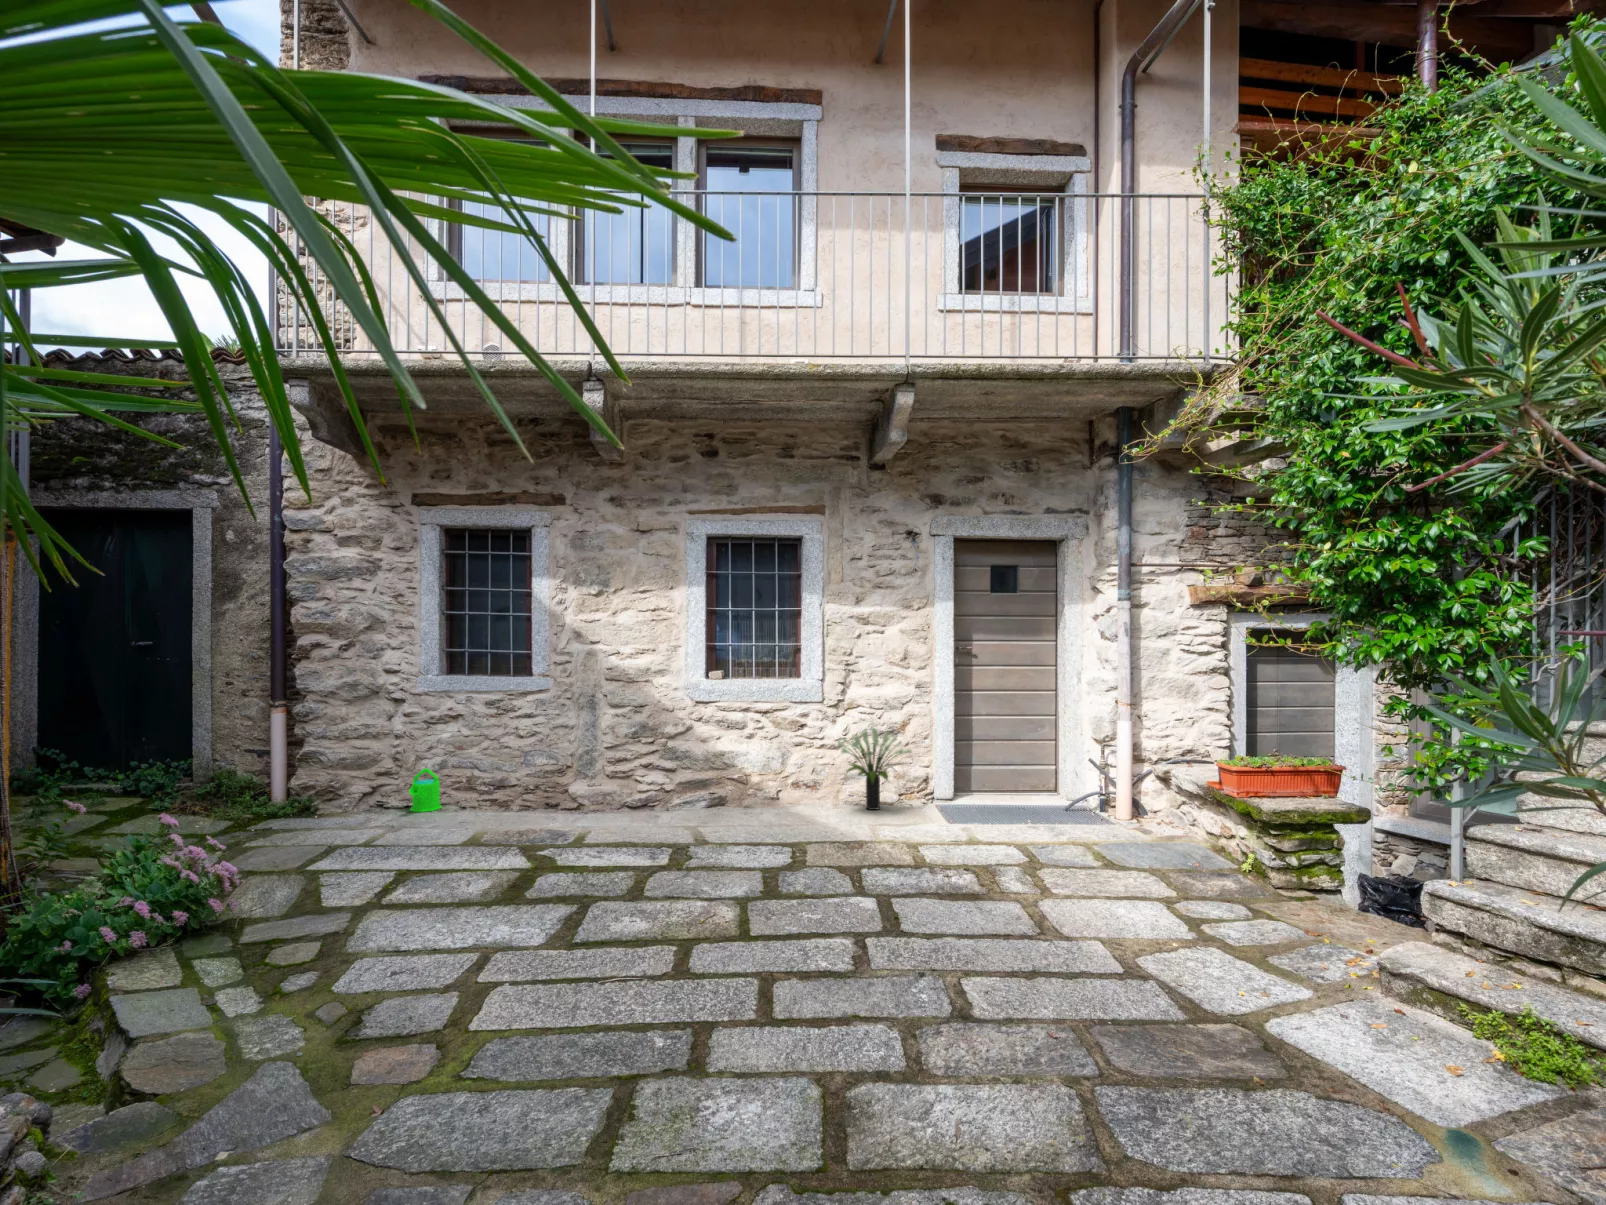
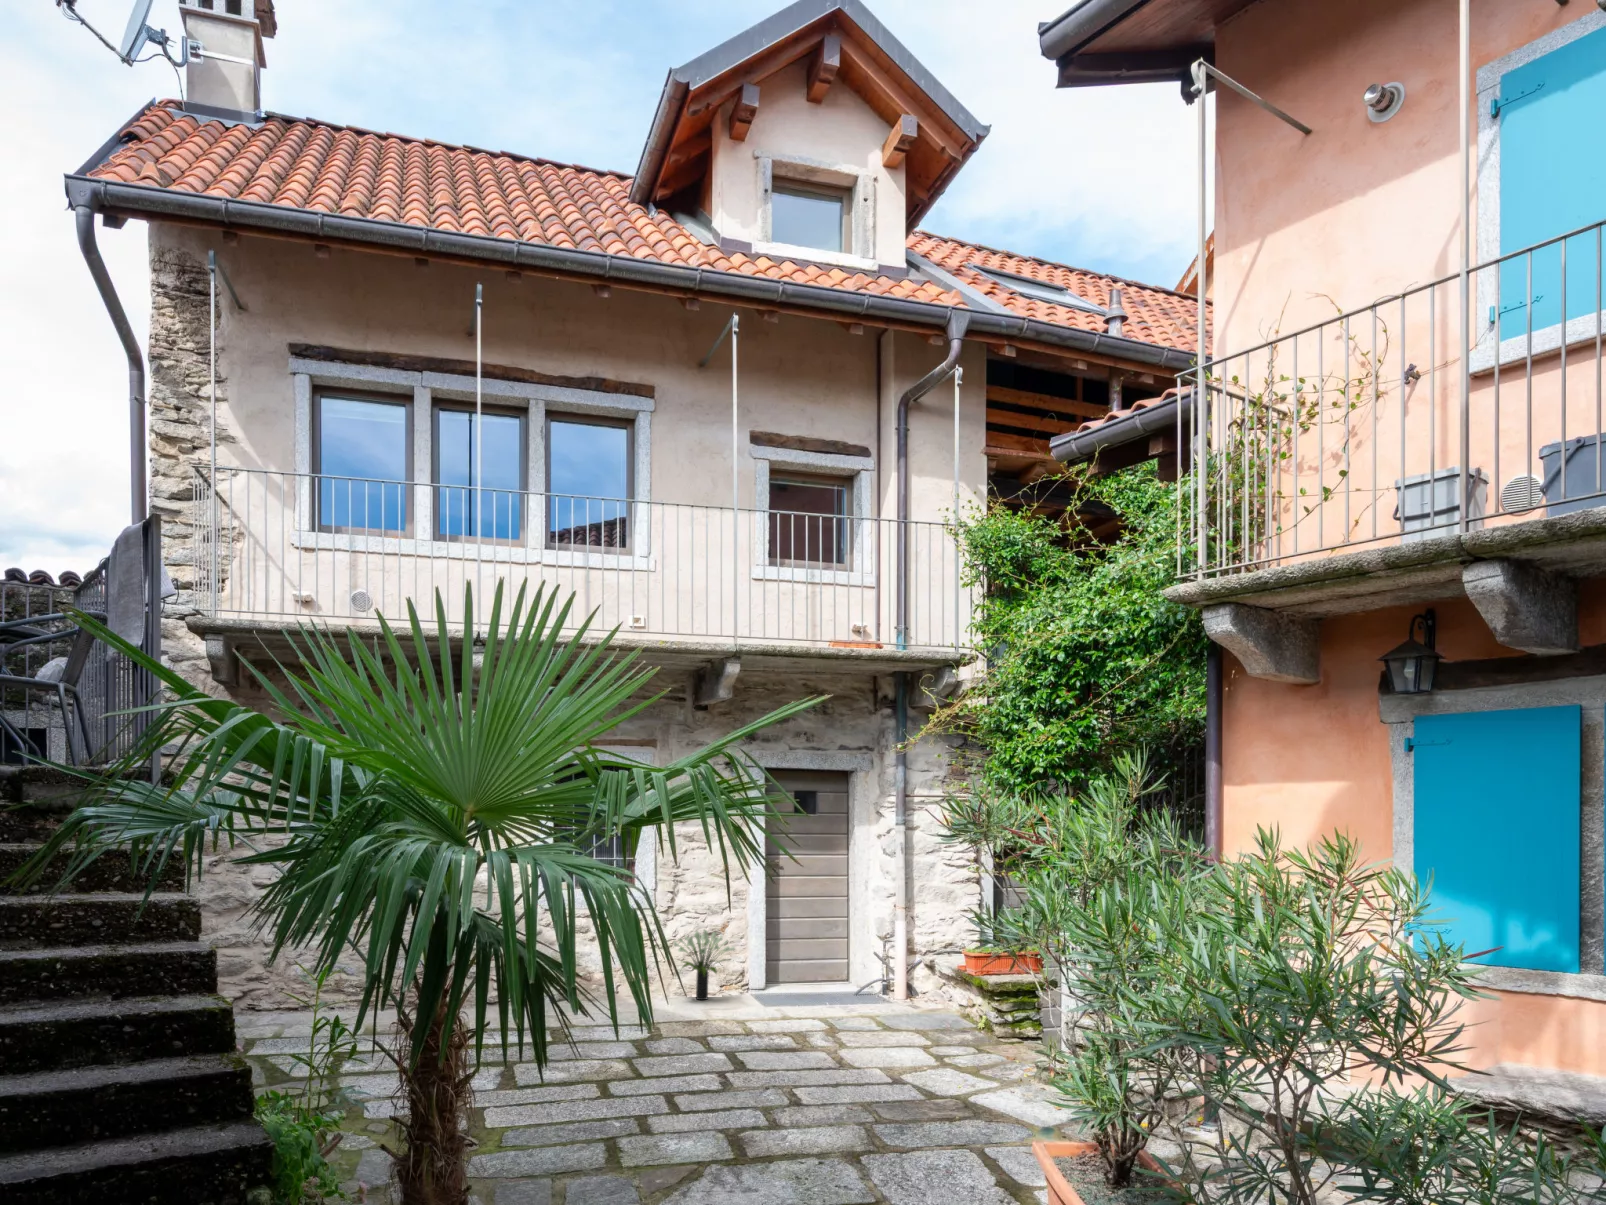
watering can: present [409,768,442,812] -> none [281,975,312,1016]

